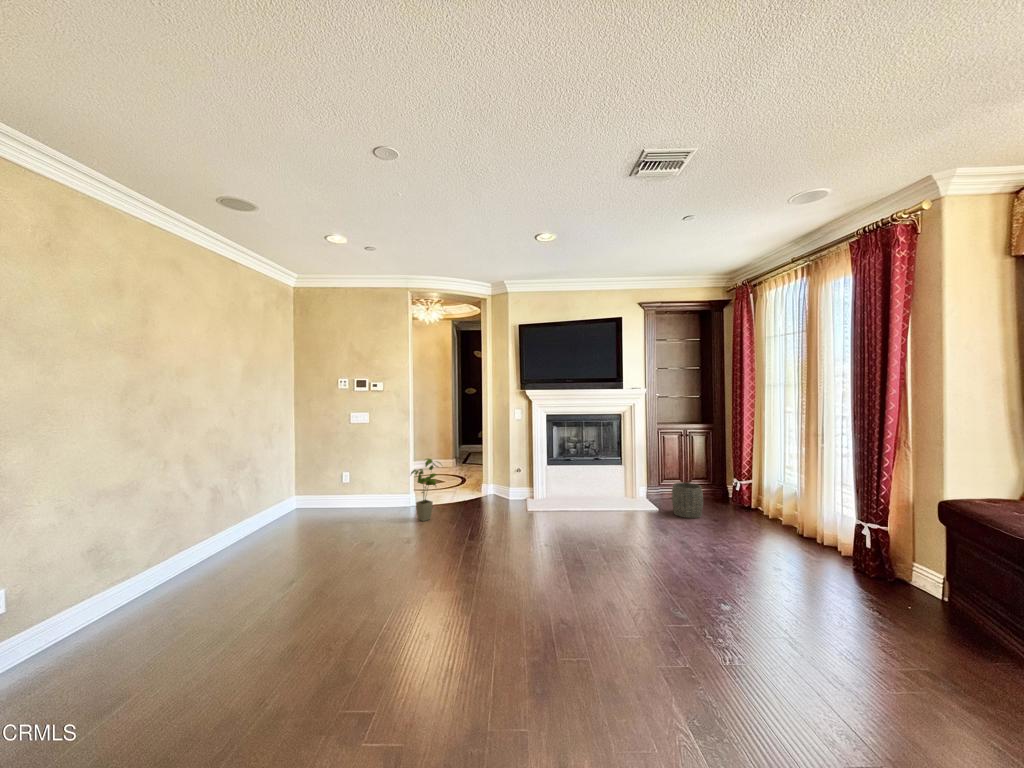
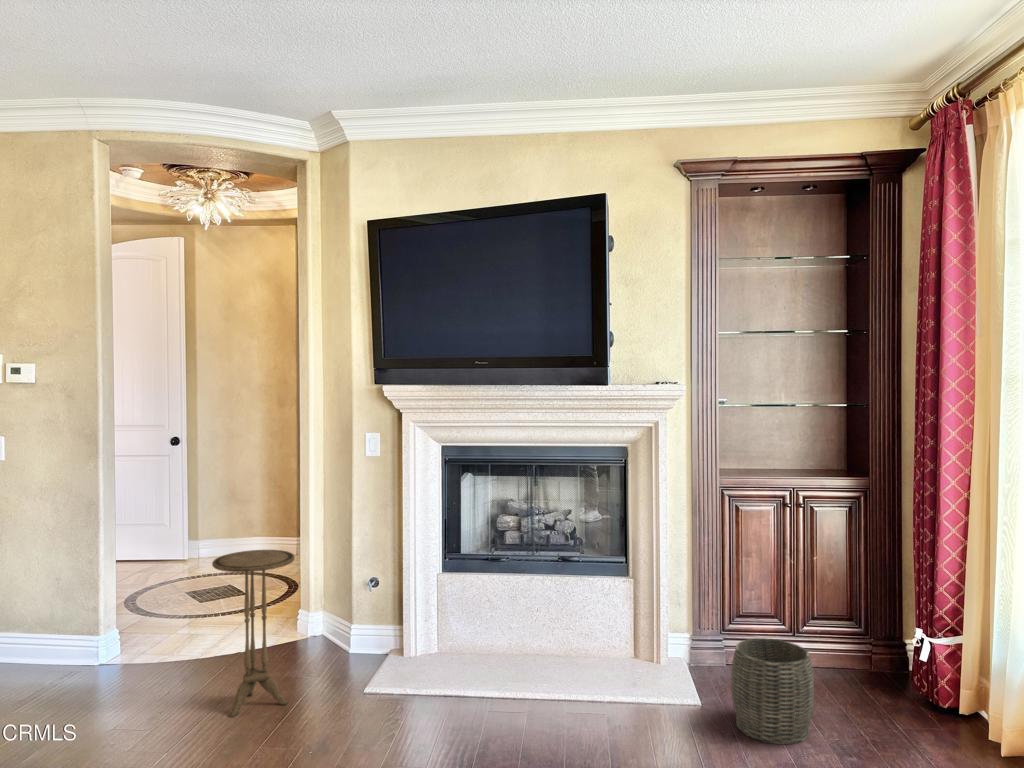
side table: none [473,454,503,518] -> present [212,550,294,717]
house plant: present [411,459,441,521] -> none [41,561,131,723]

